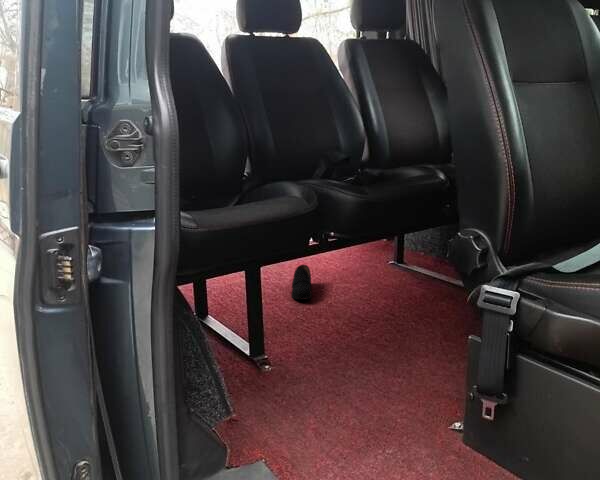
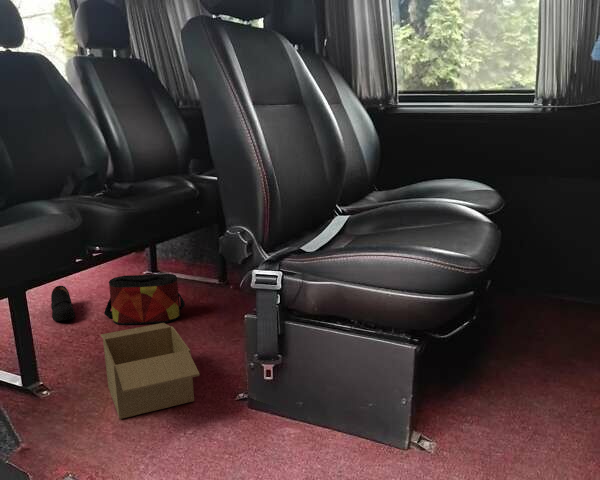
bag: none [338,264,421,320] -> present [104,274,185,325]
cardboard box: none [322,322,410,417] -> present [101,323,200,419]

